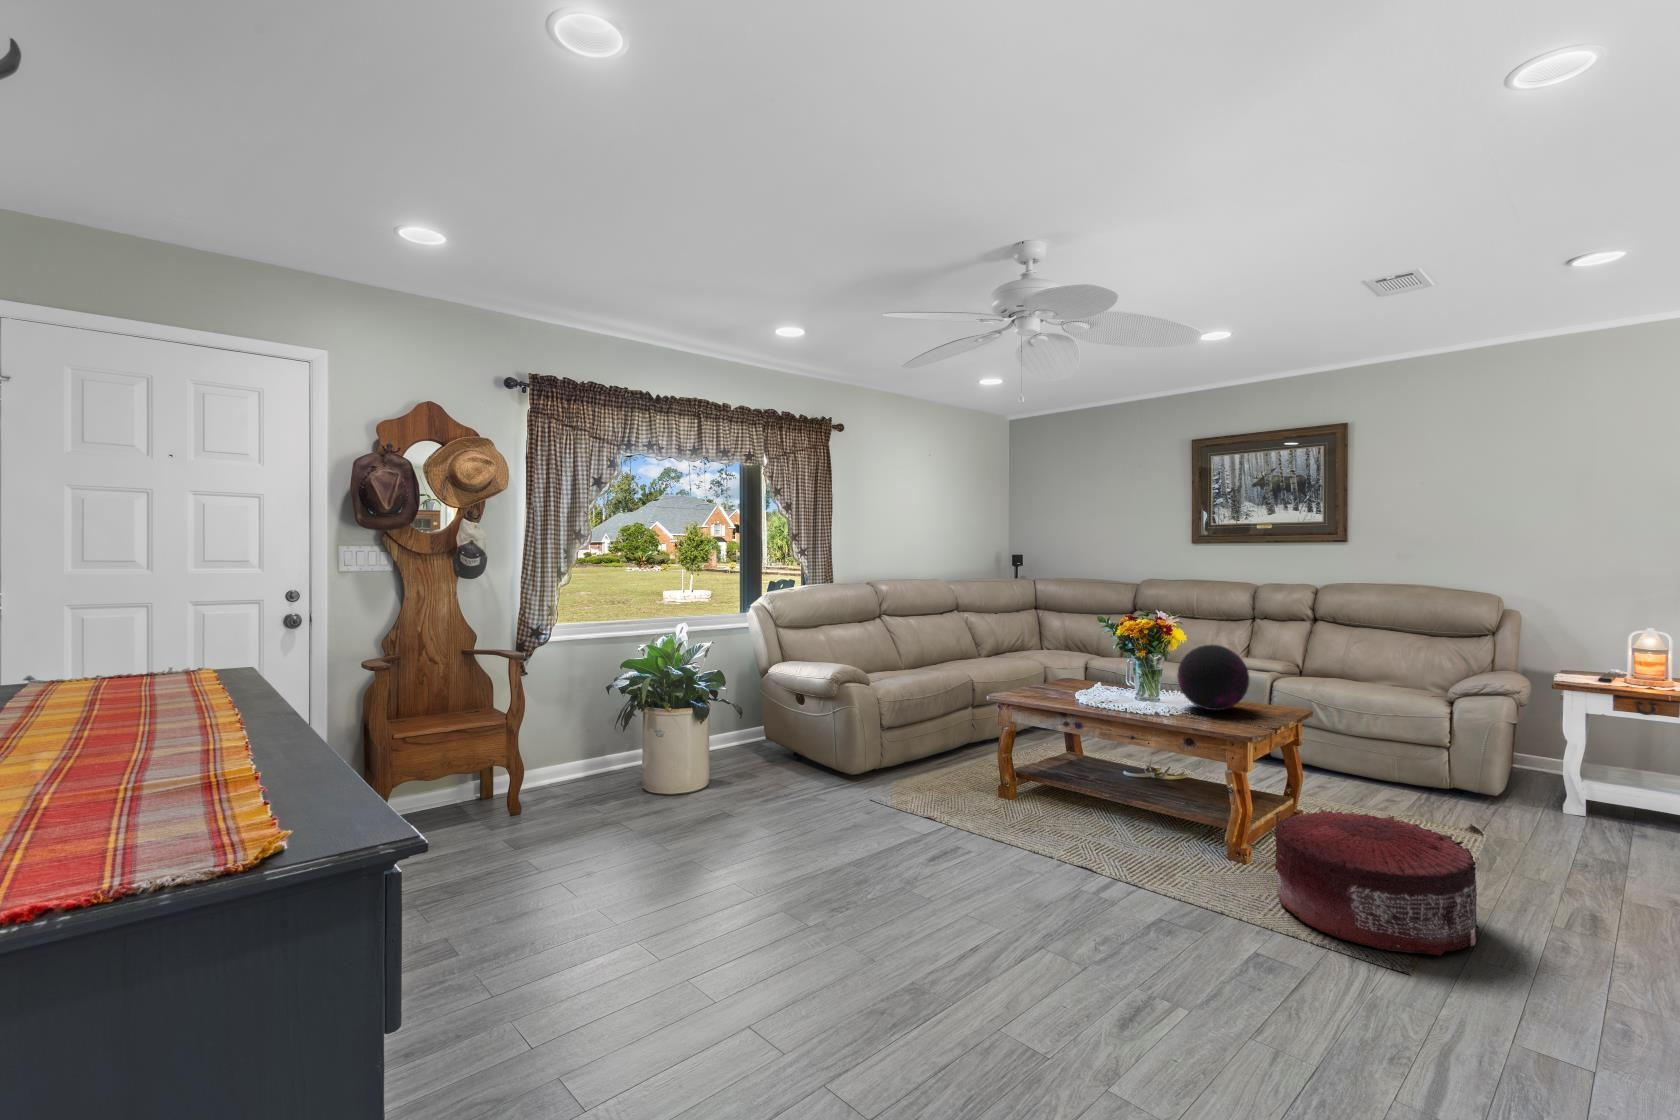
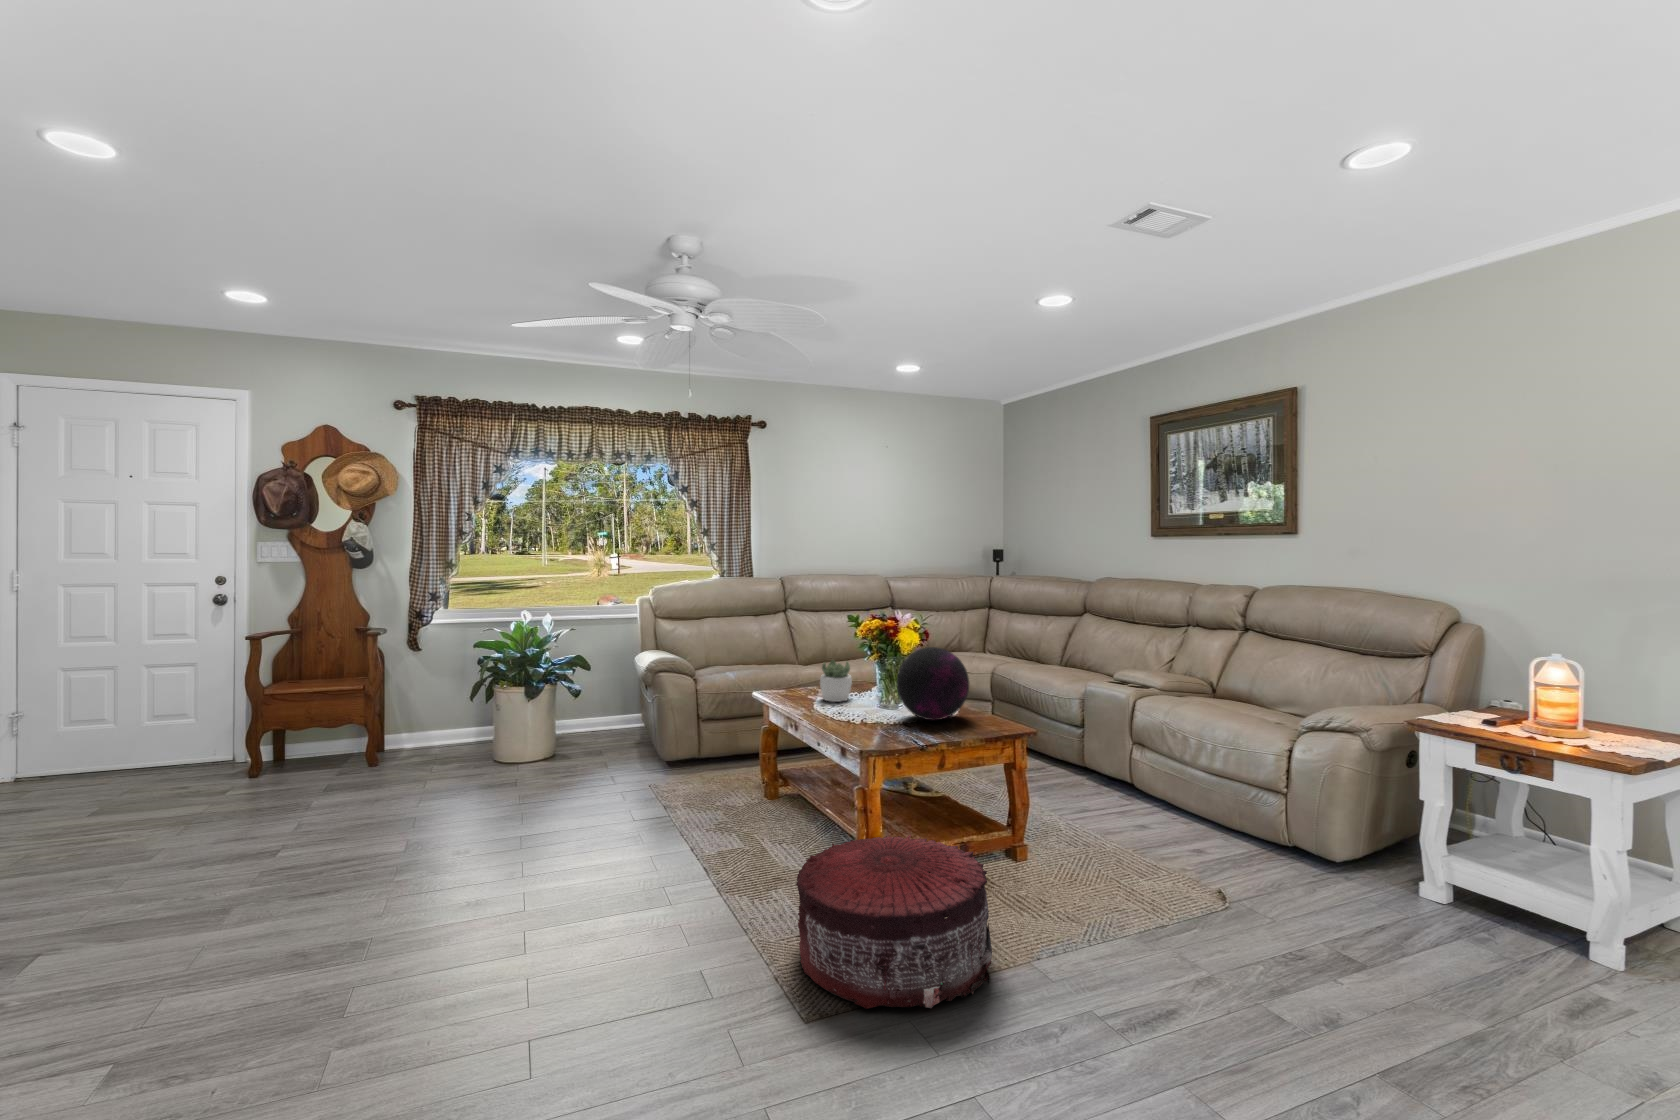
succulent plant: none [1061,661,1094,701] -> present [820,660,852,702]

